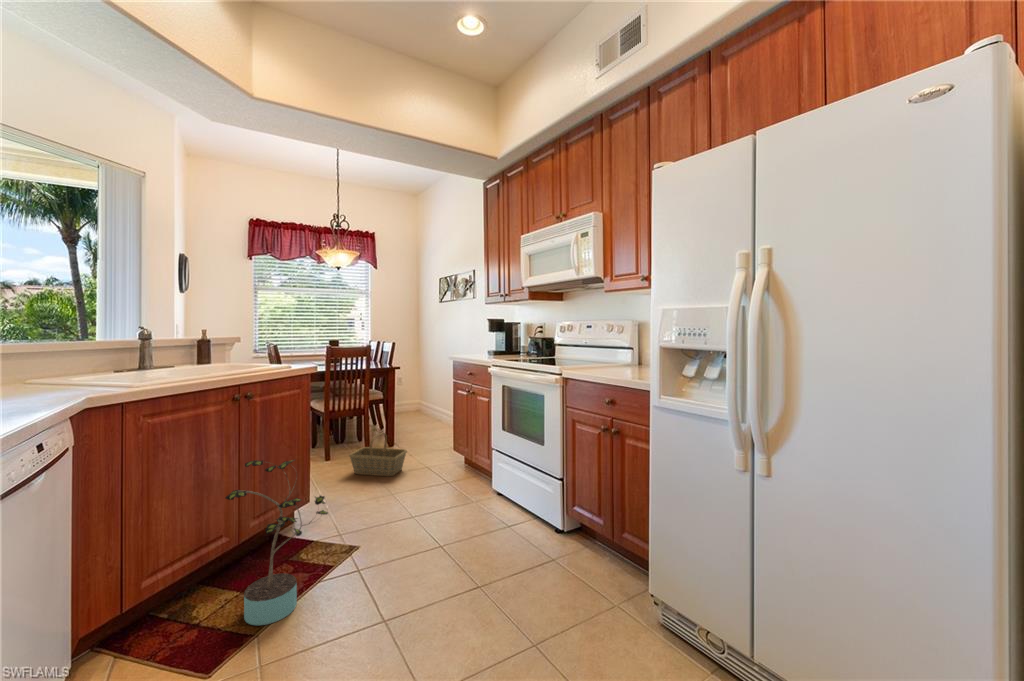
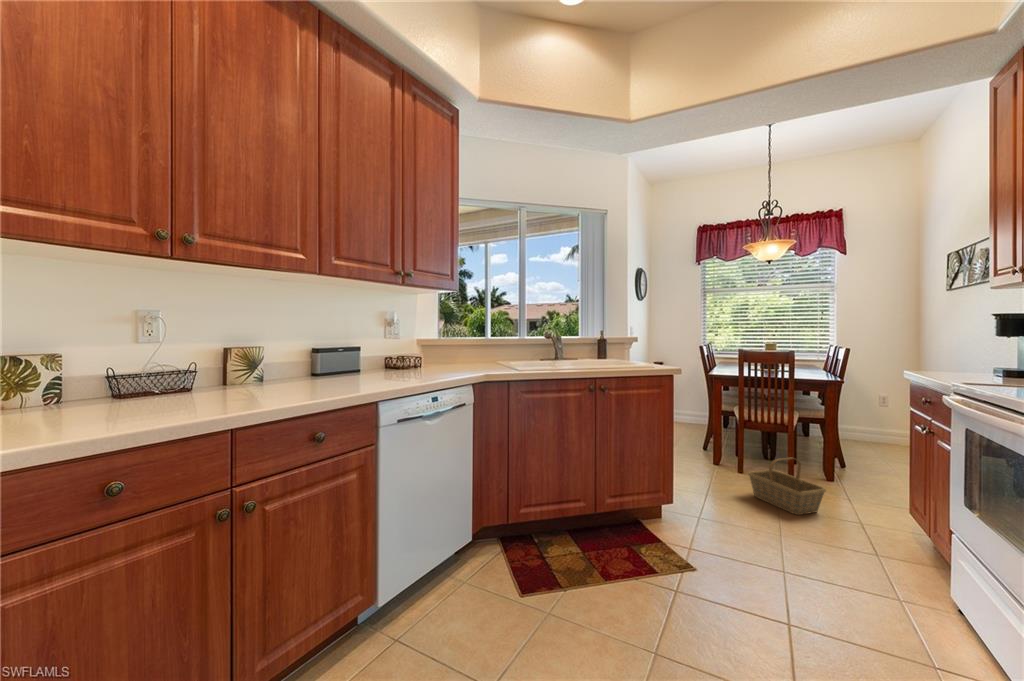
potted plant: present [225,460,328,626] -> none [551,443,632,589]

